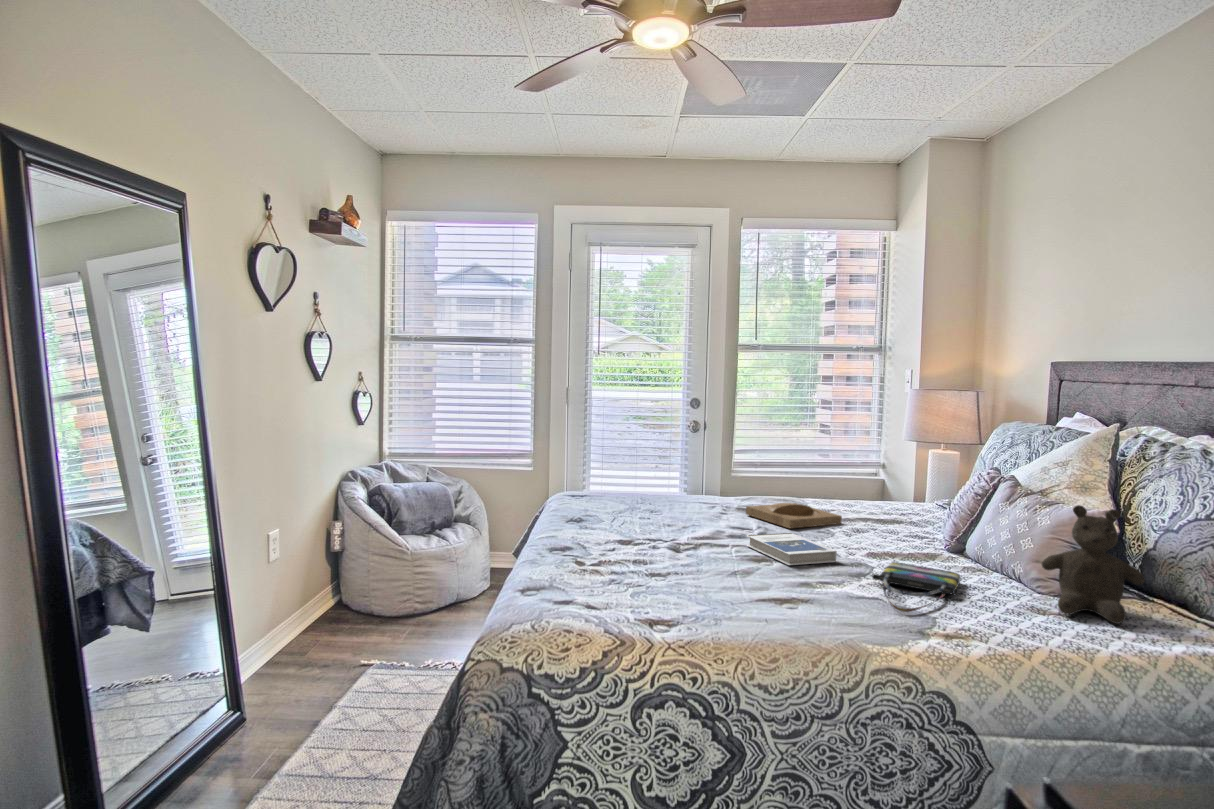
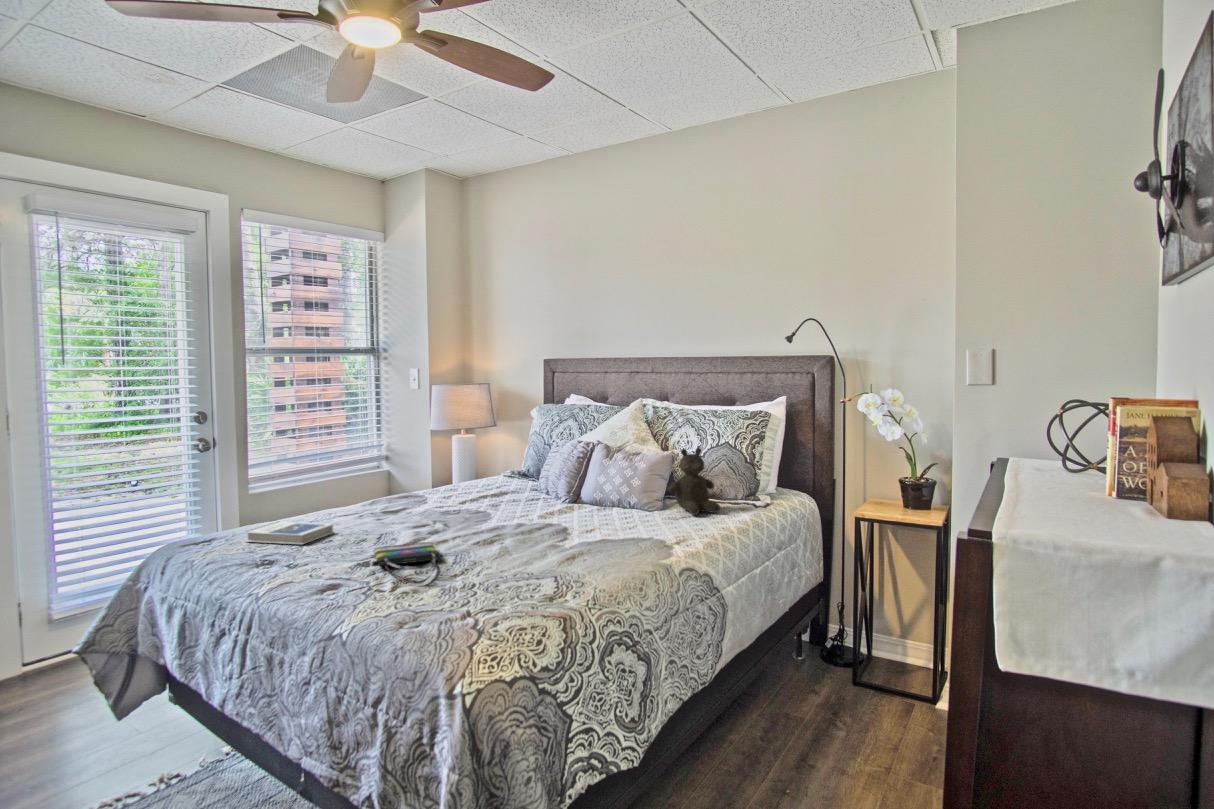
tray: present [746,503,842,528] -> none [400,494,478,514]
hardback book: present [747,533,837,565] -> present [246,522,333,544]
tote bag: present [872,562,960,612] -> present [372,542,443,584]

